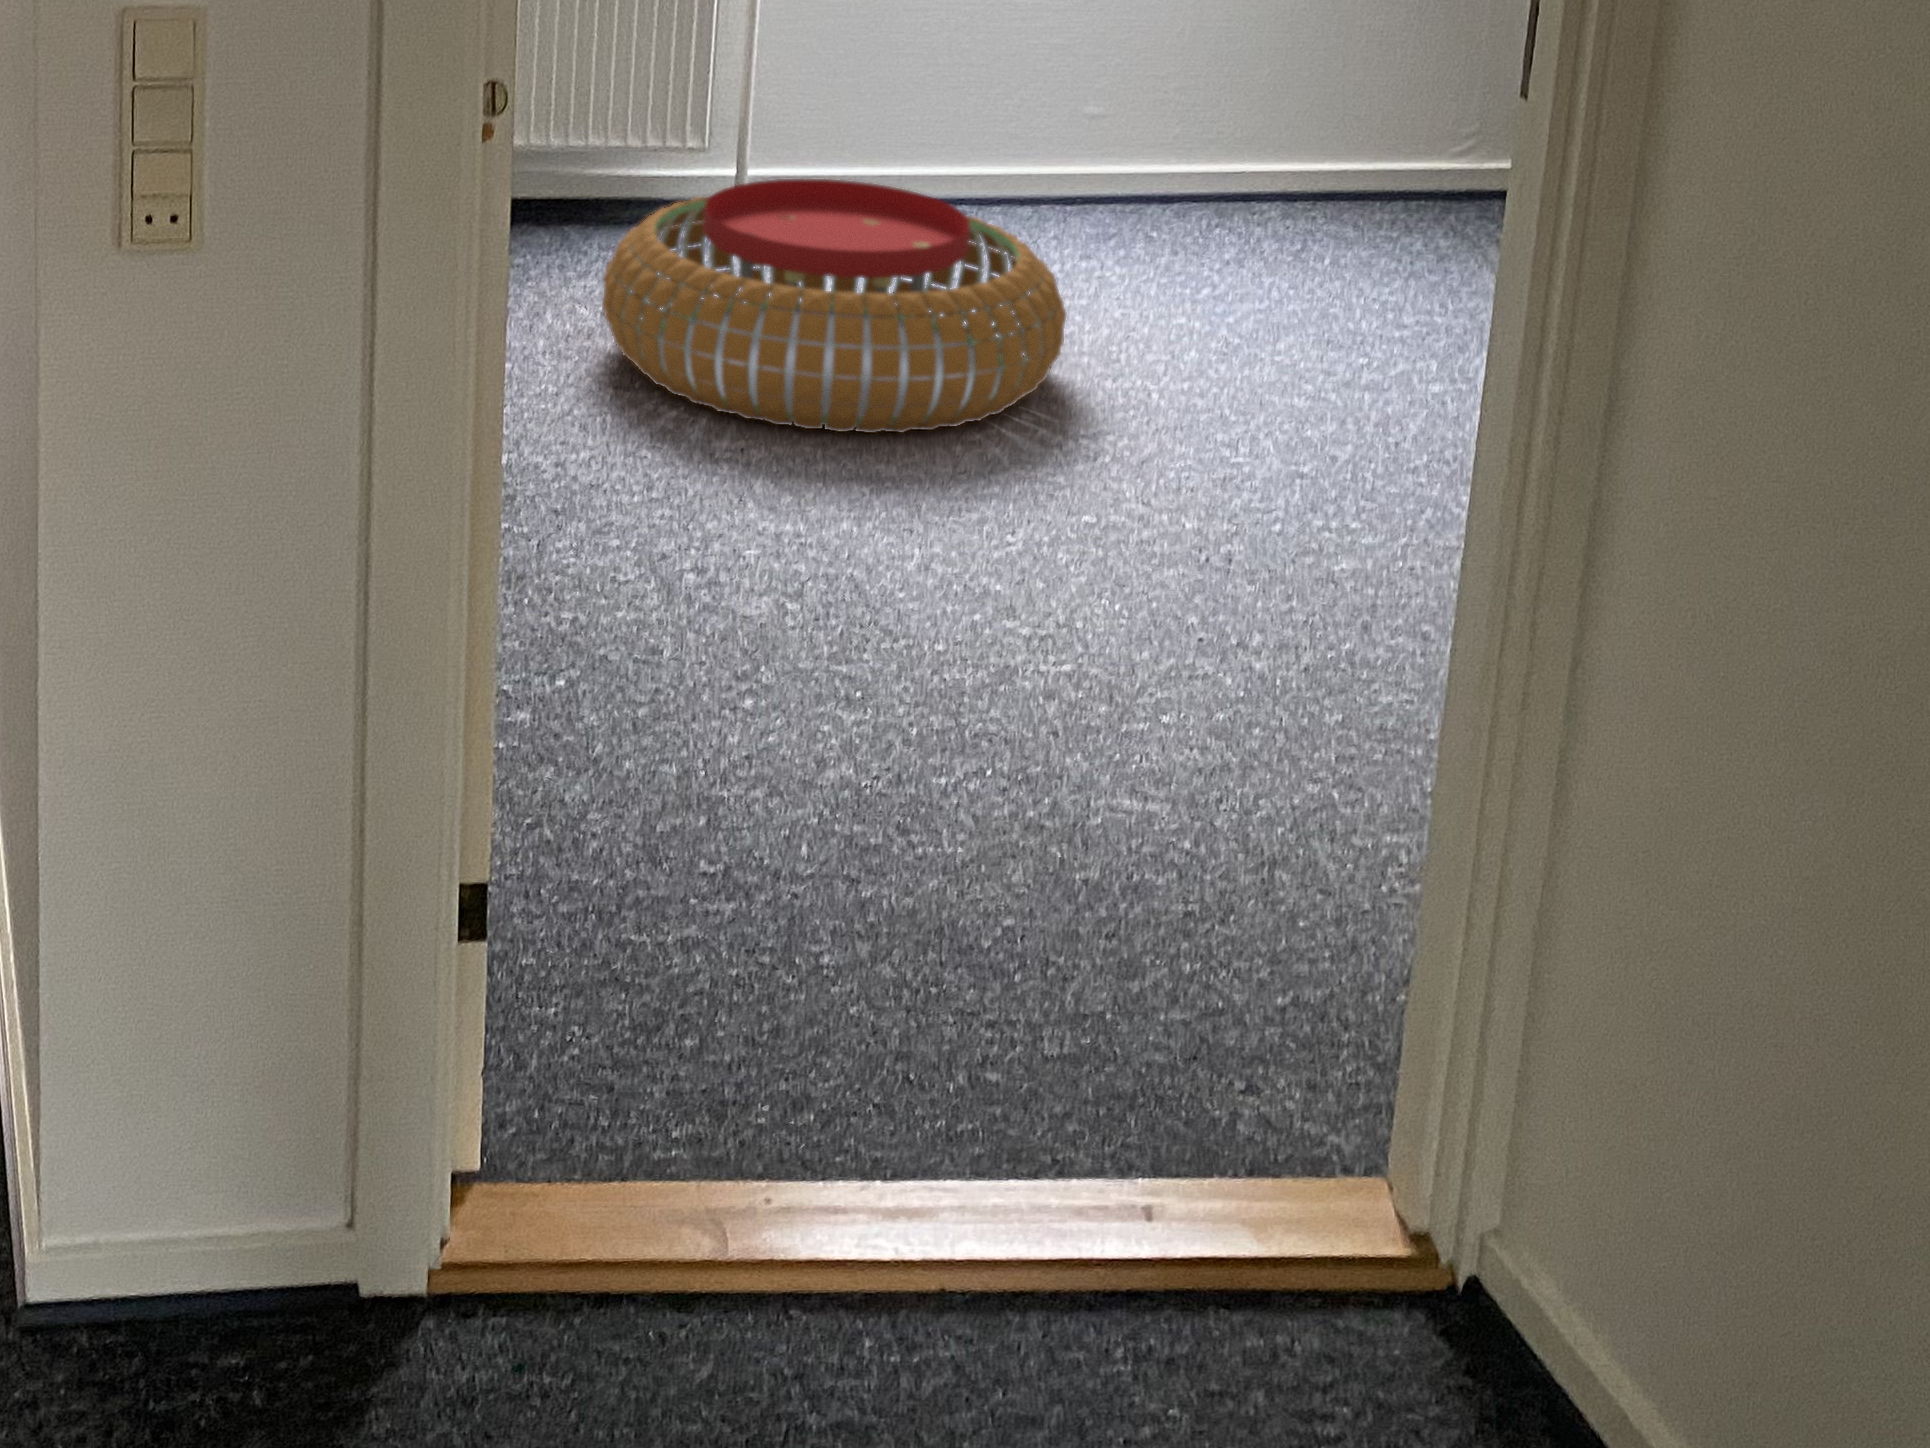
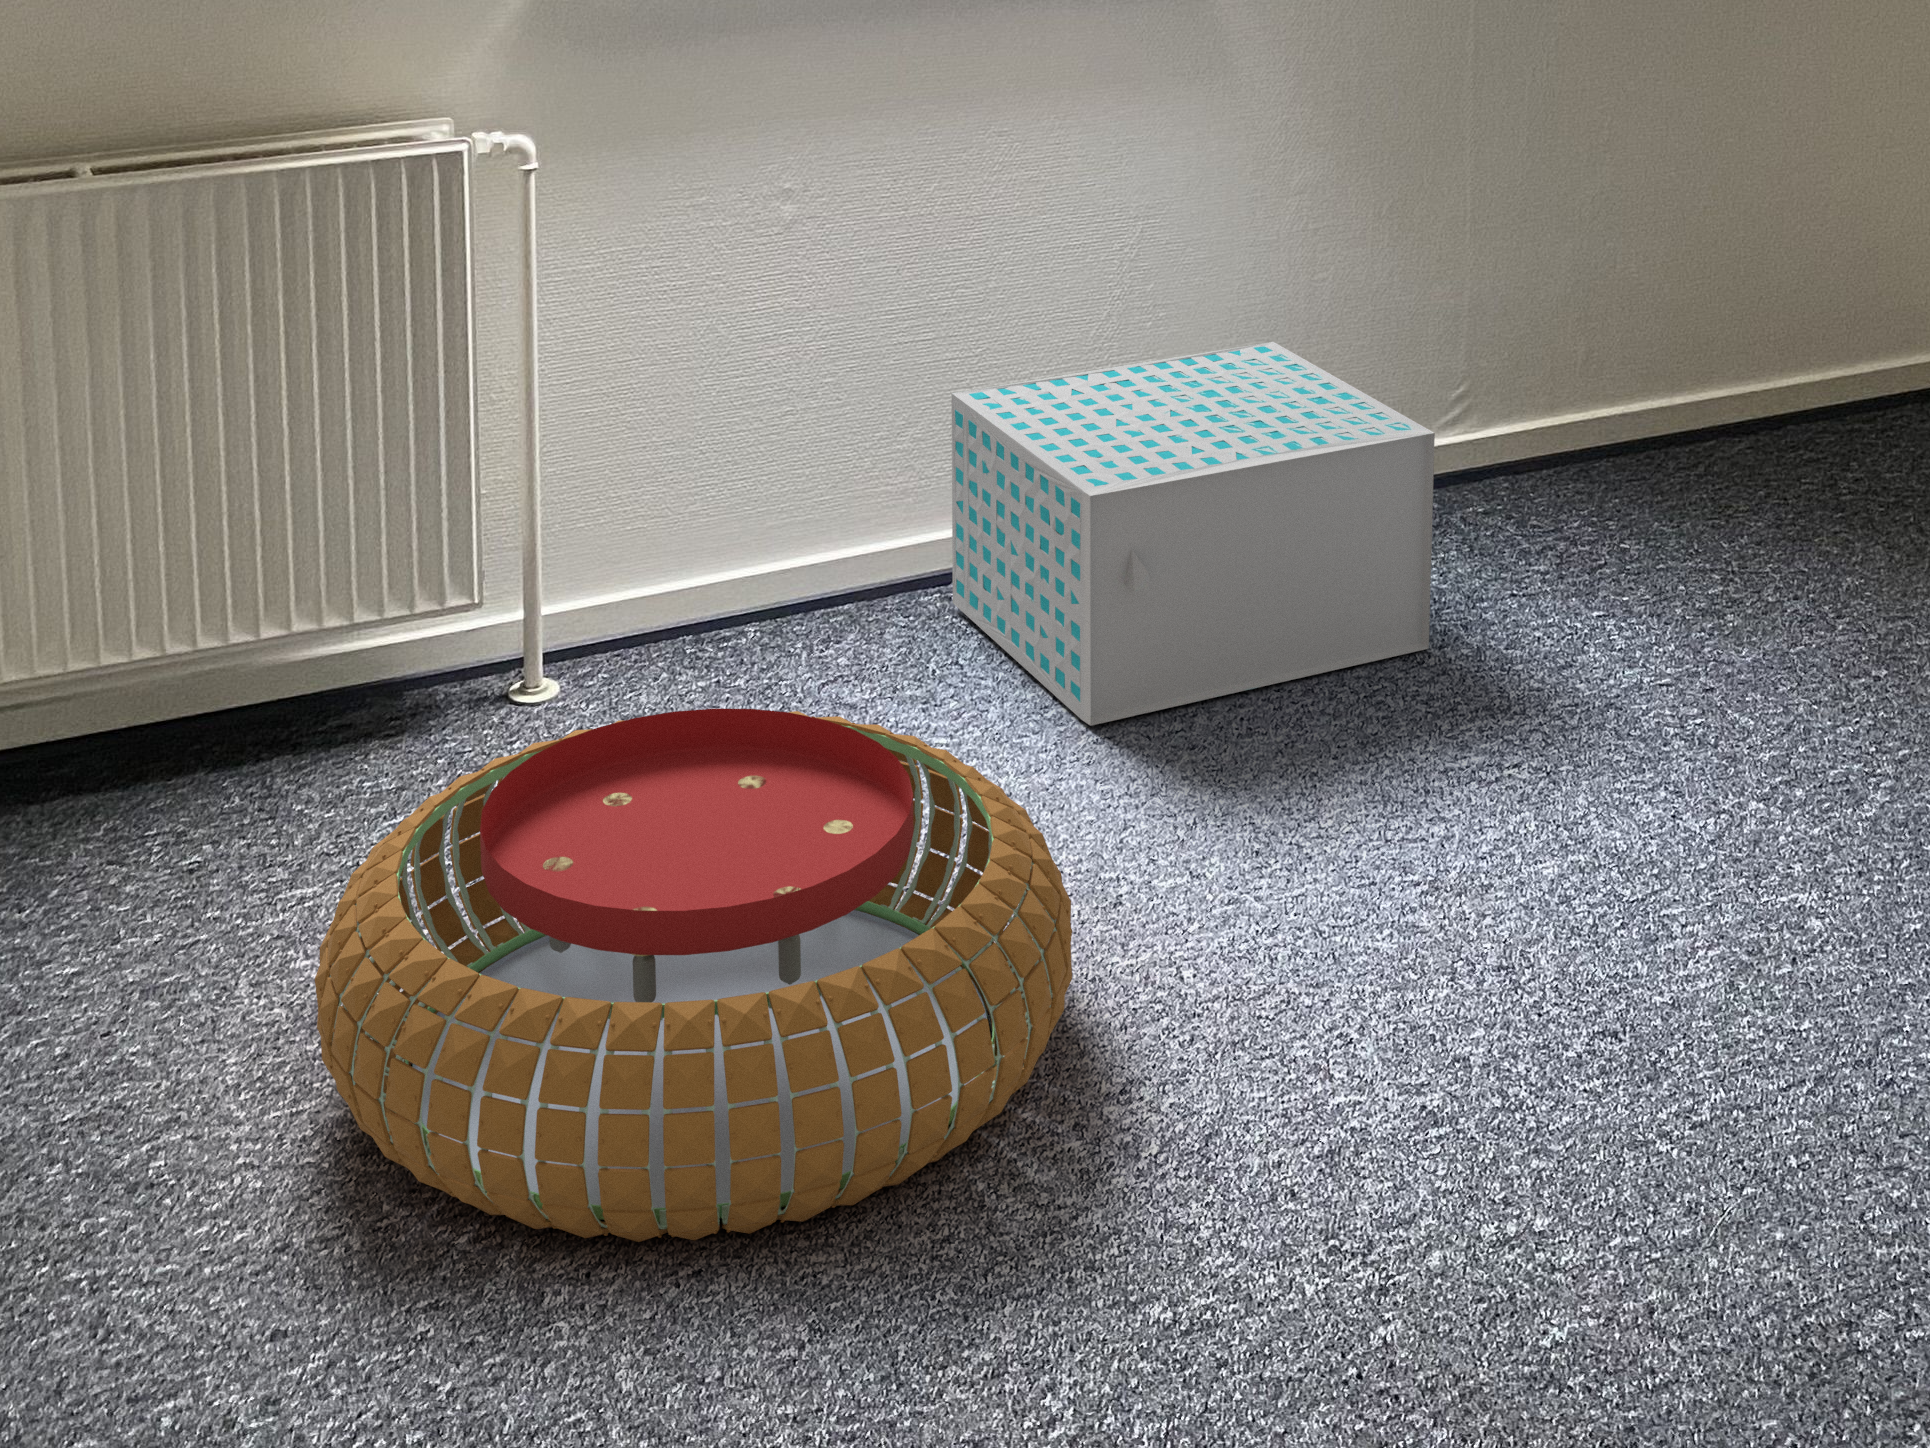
storage box: none [1036,62,1410,279] -> present [951,342,1435,726]

